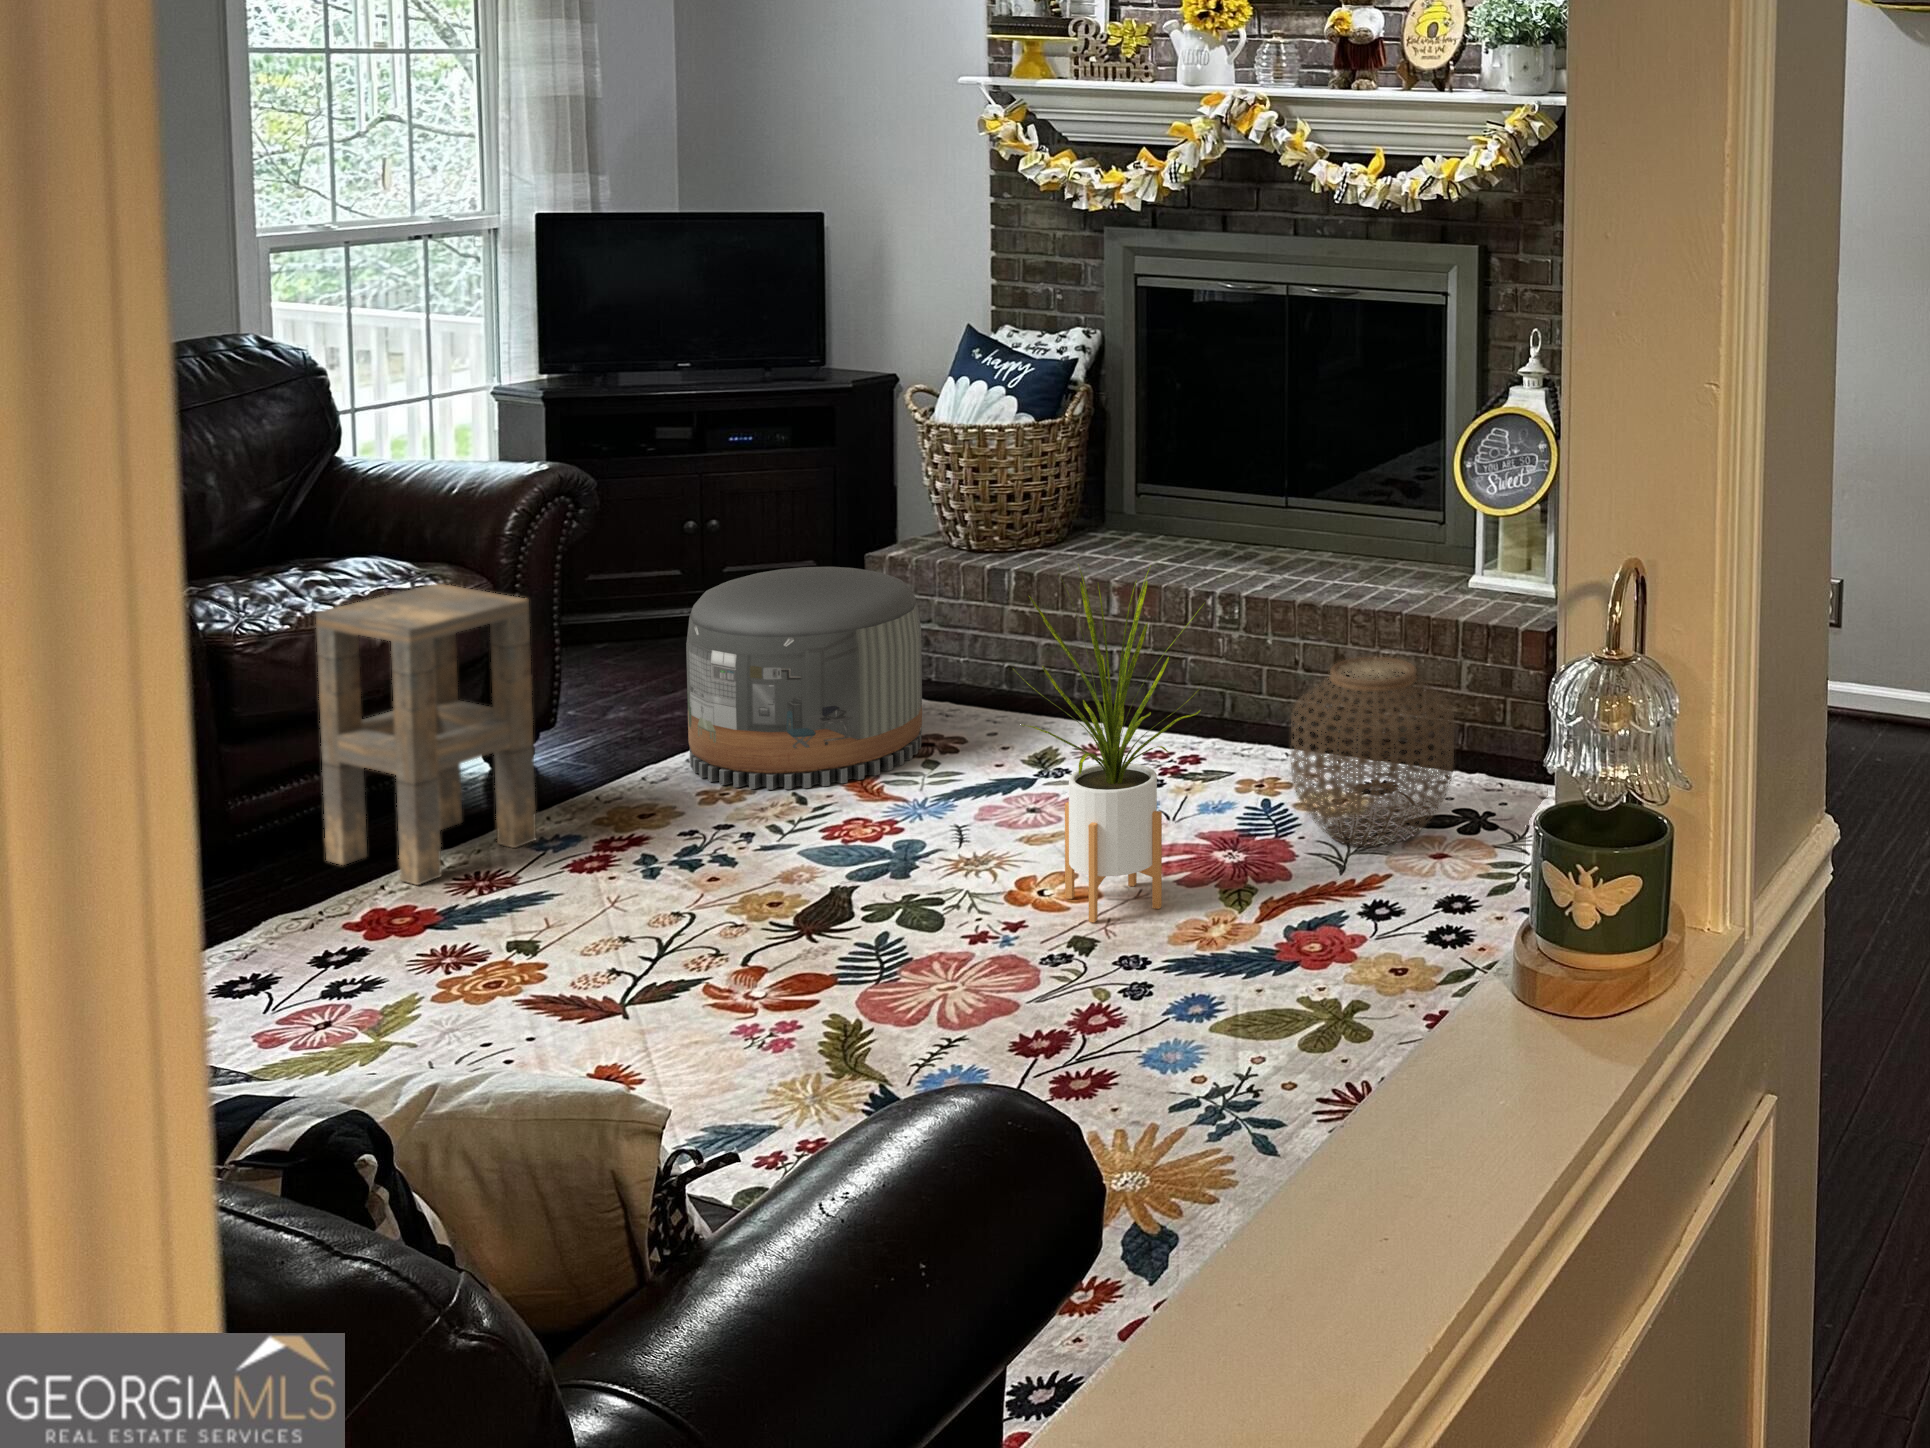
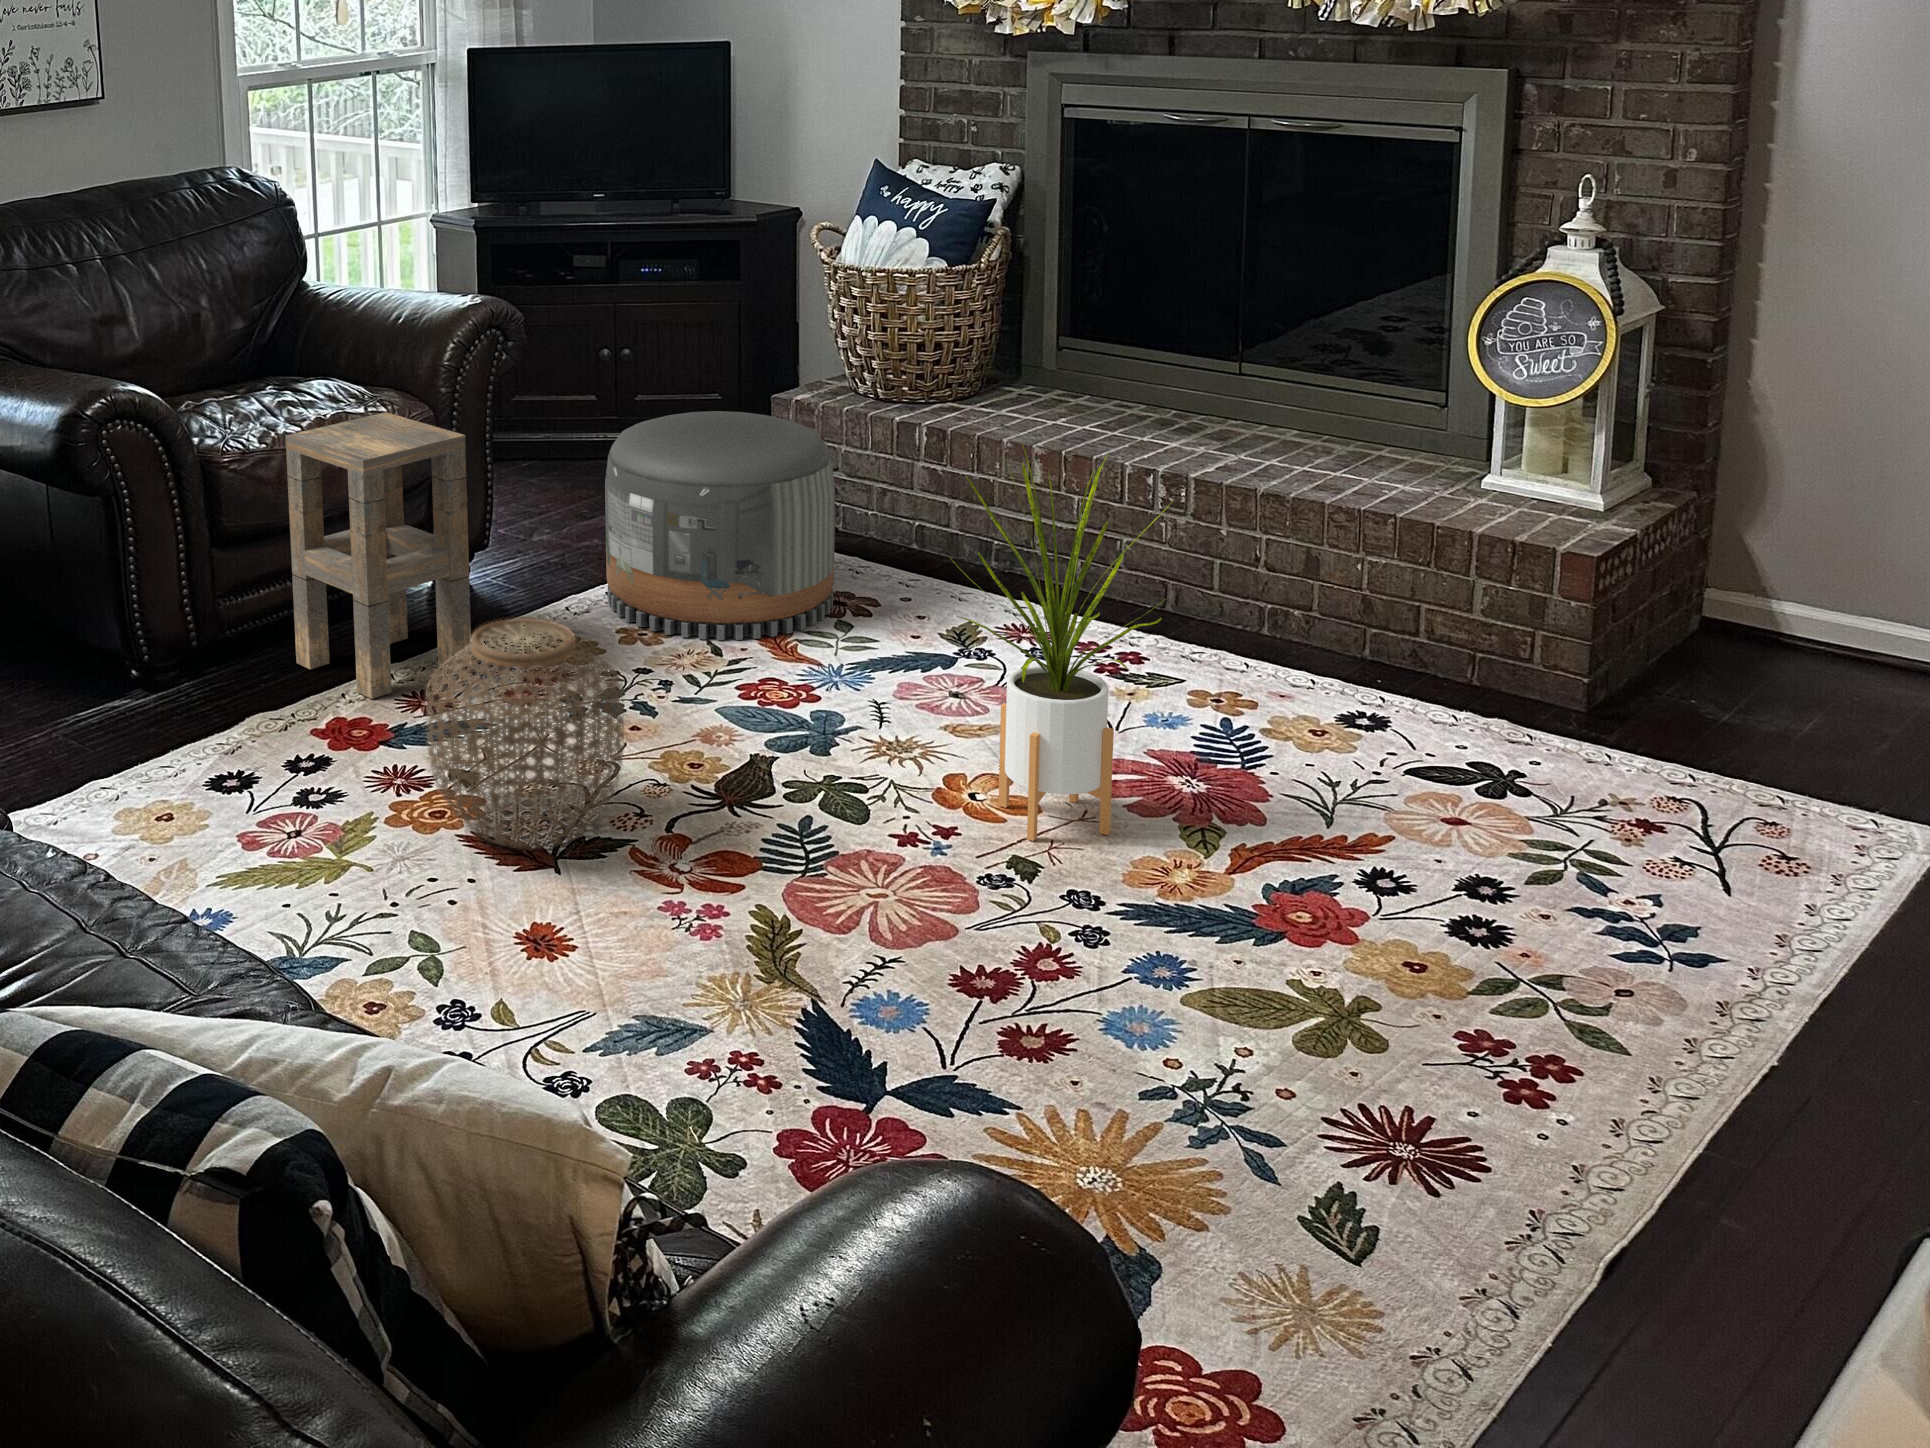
woven basket: present [1291,657,1454,846] -> present [426,618,624,849]

